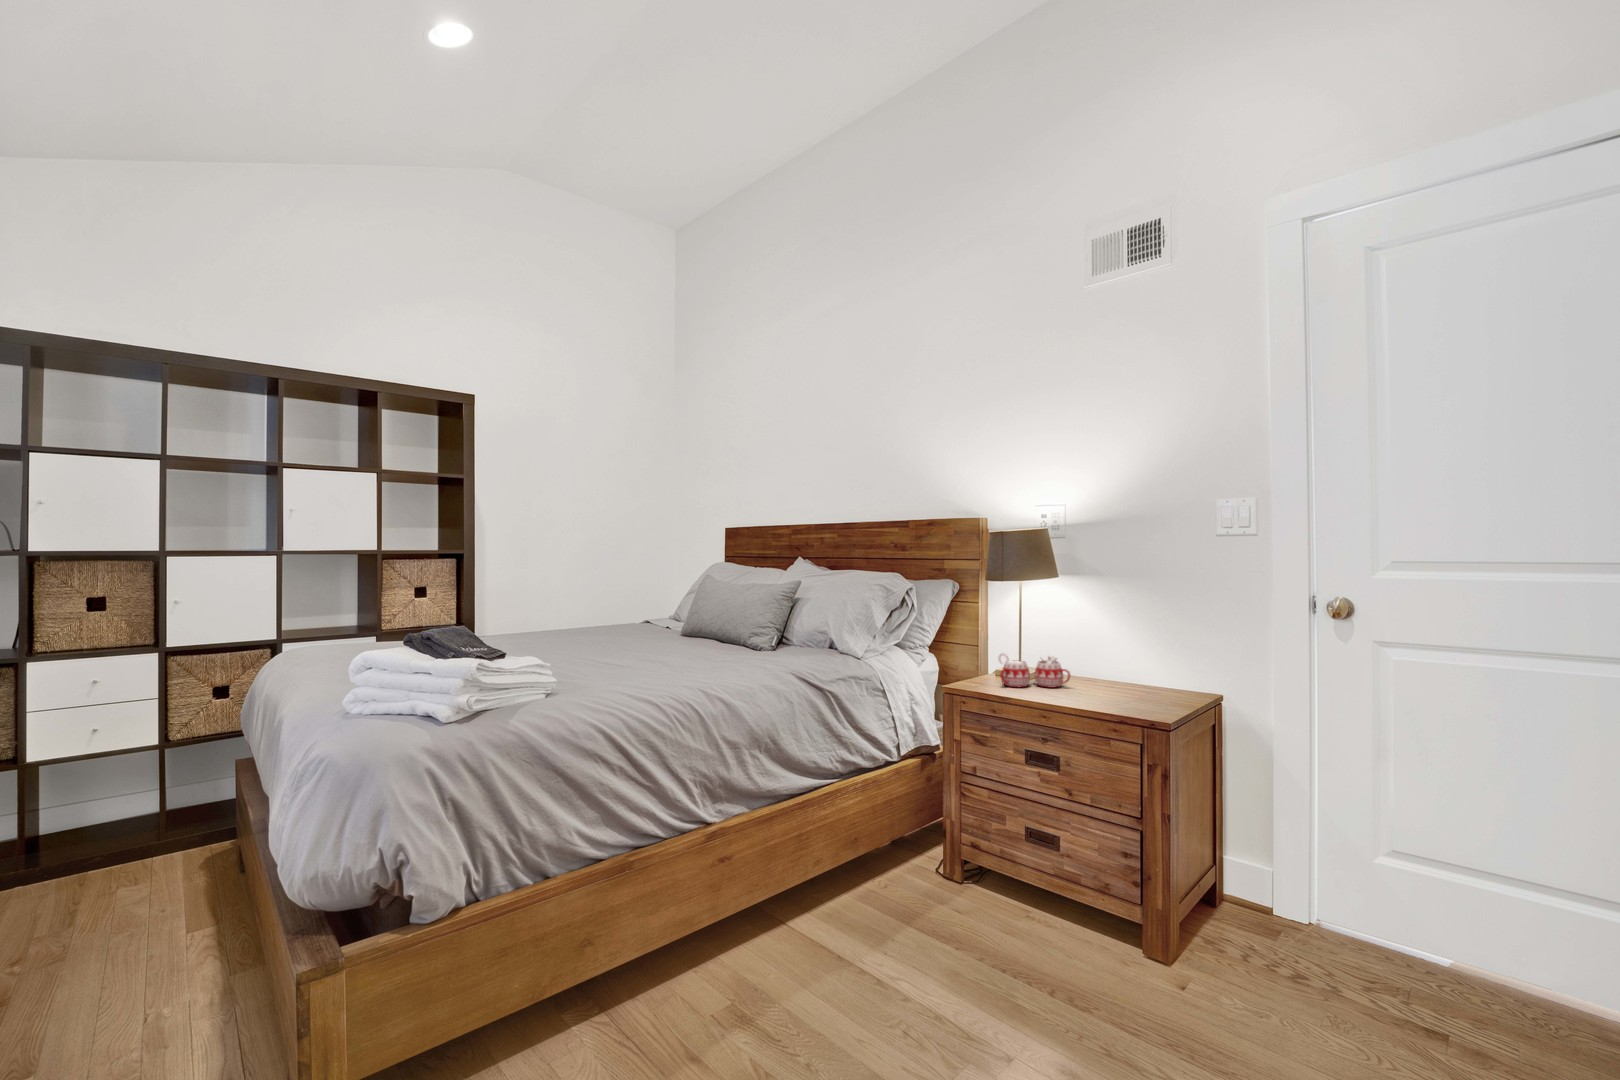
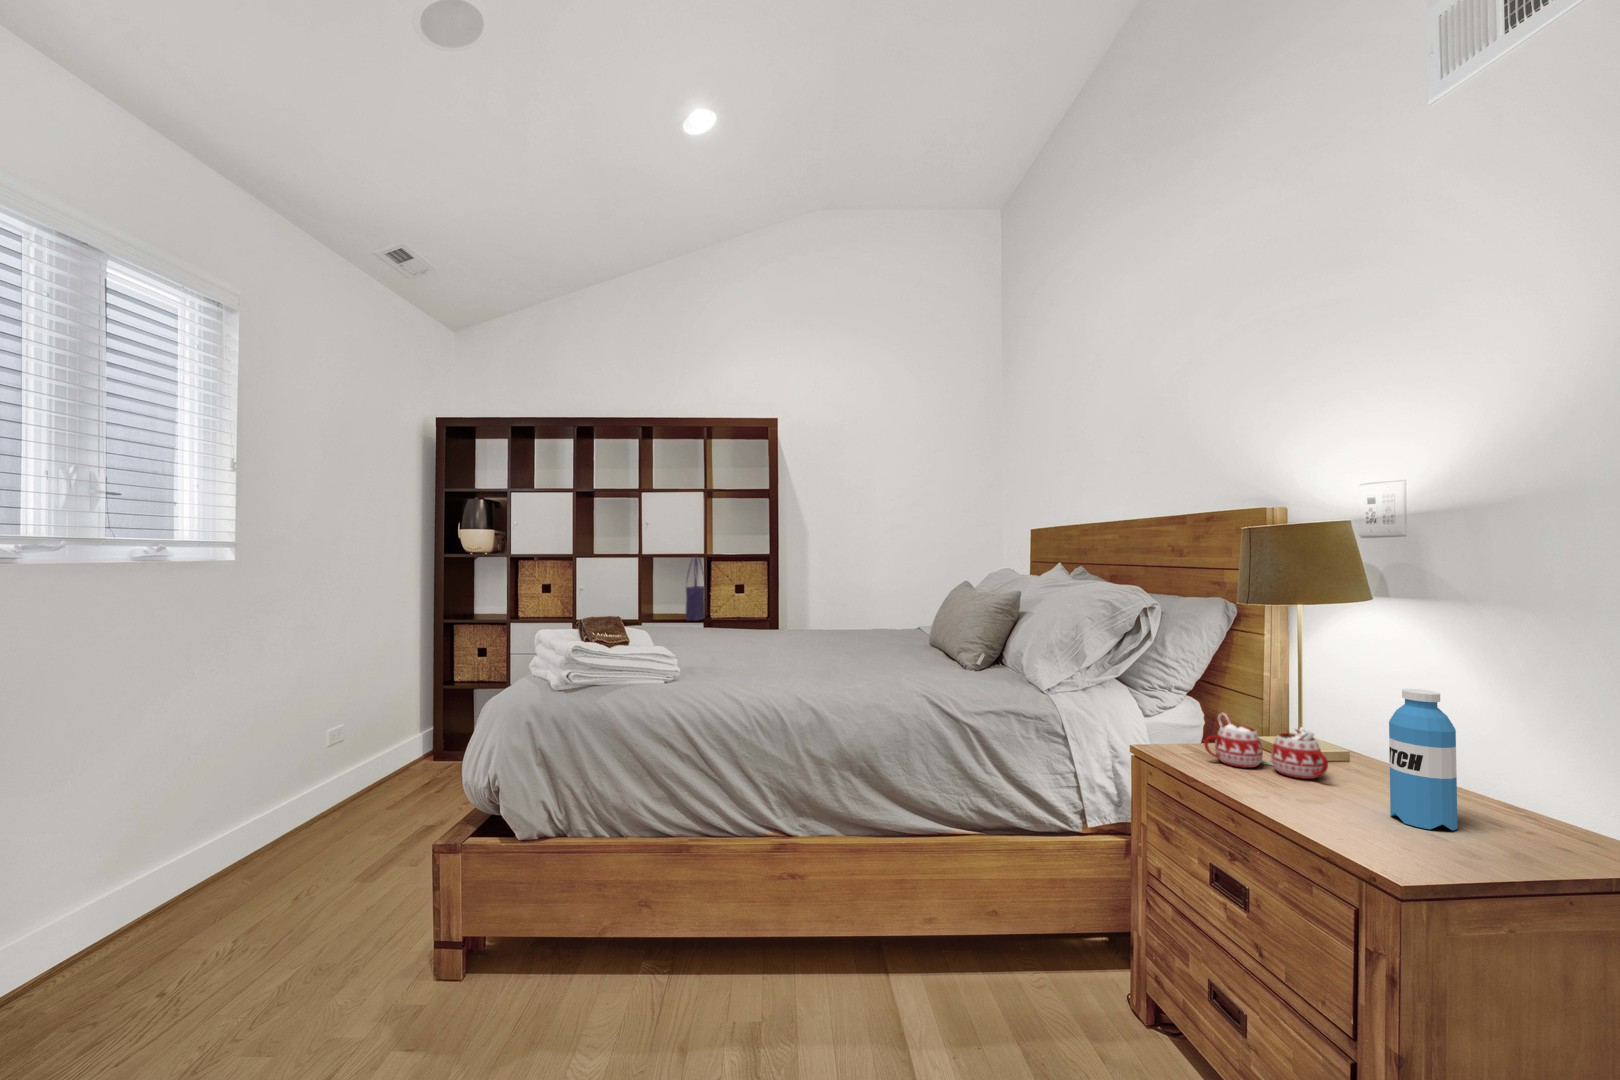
tote bag: none [334,552,357,636] -> present [686,557,705,621]
water bottle: none [1113,622,1144,699] -> present [1389,689,1458,831]

